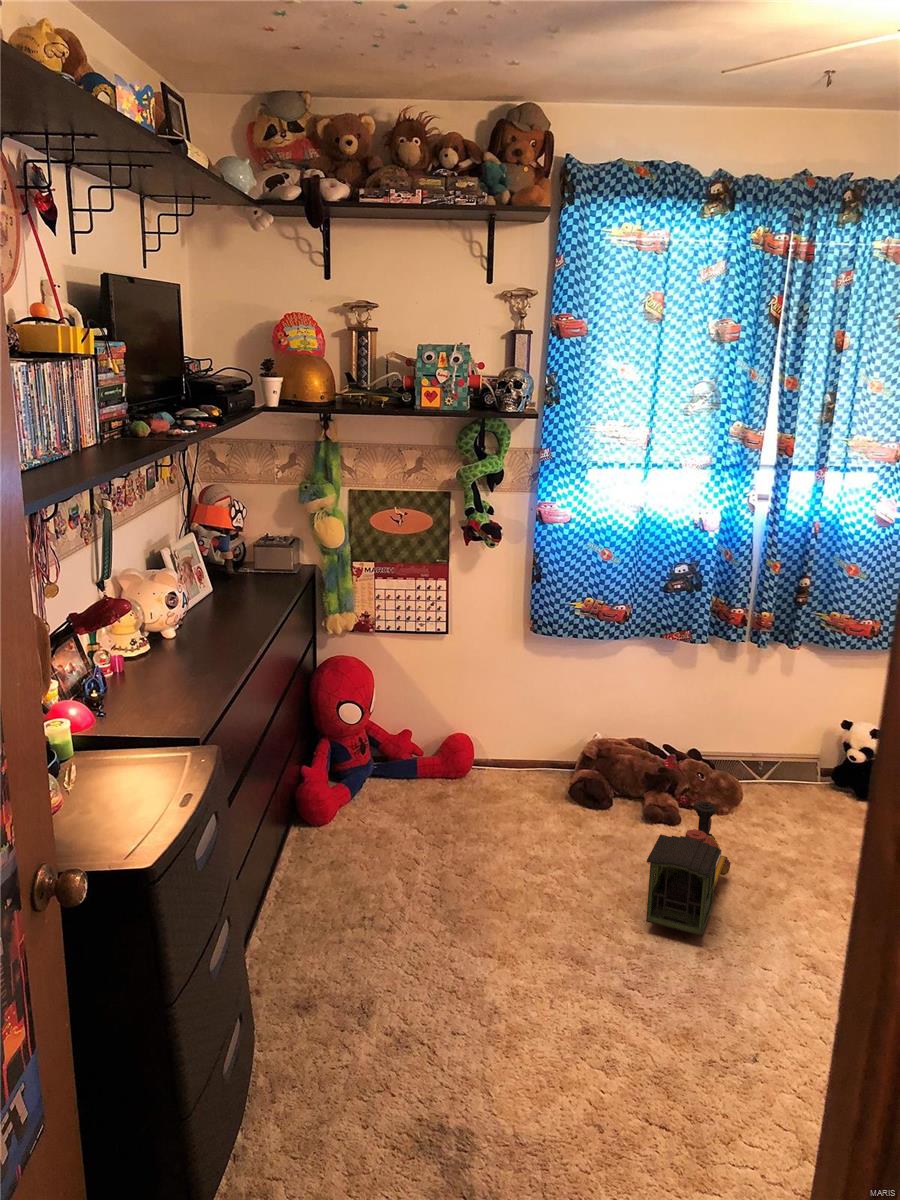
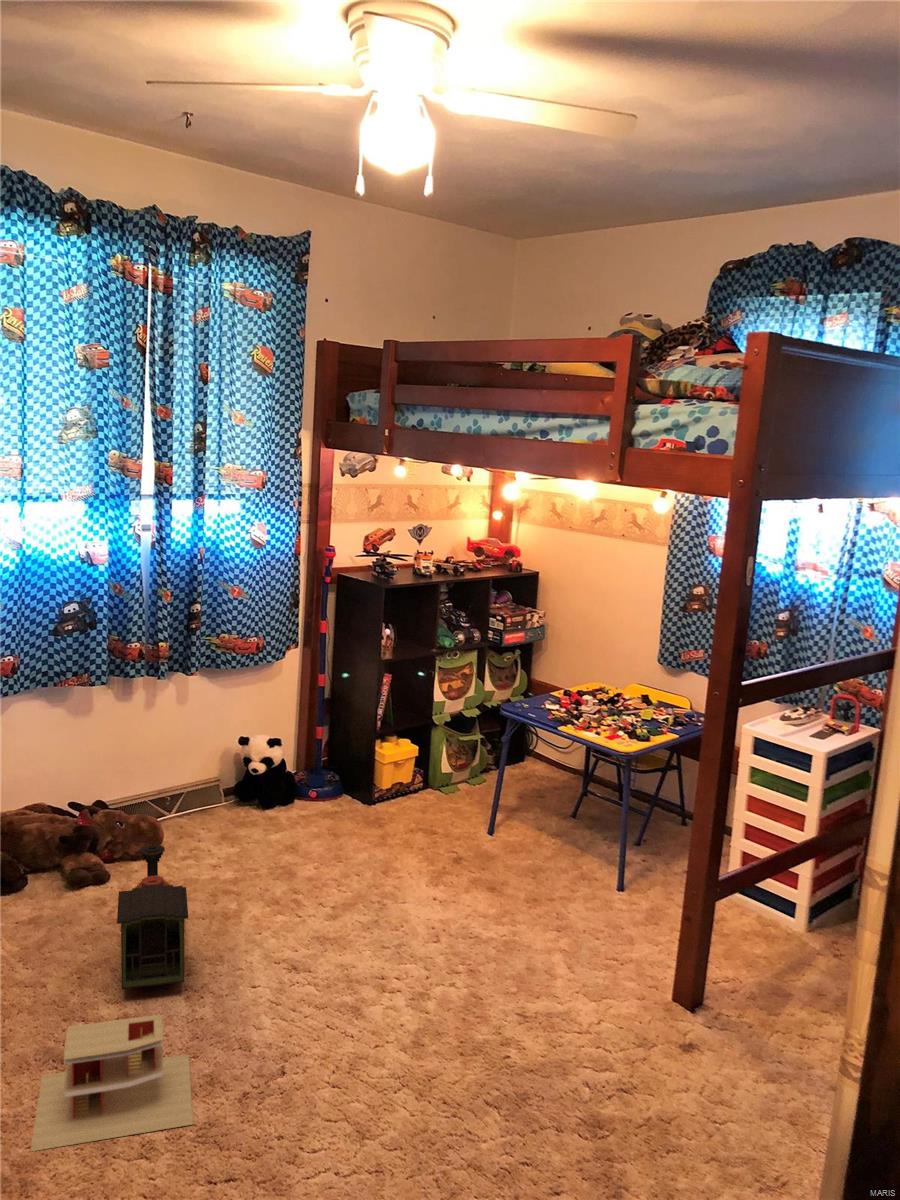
toy house: none [530,933,683,1063] -> present [30,1015,193,1151]

